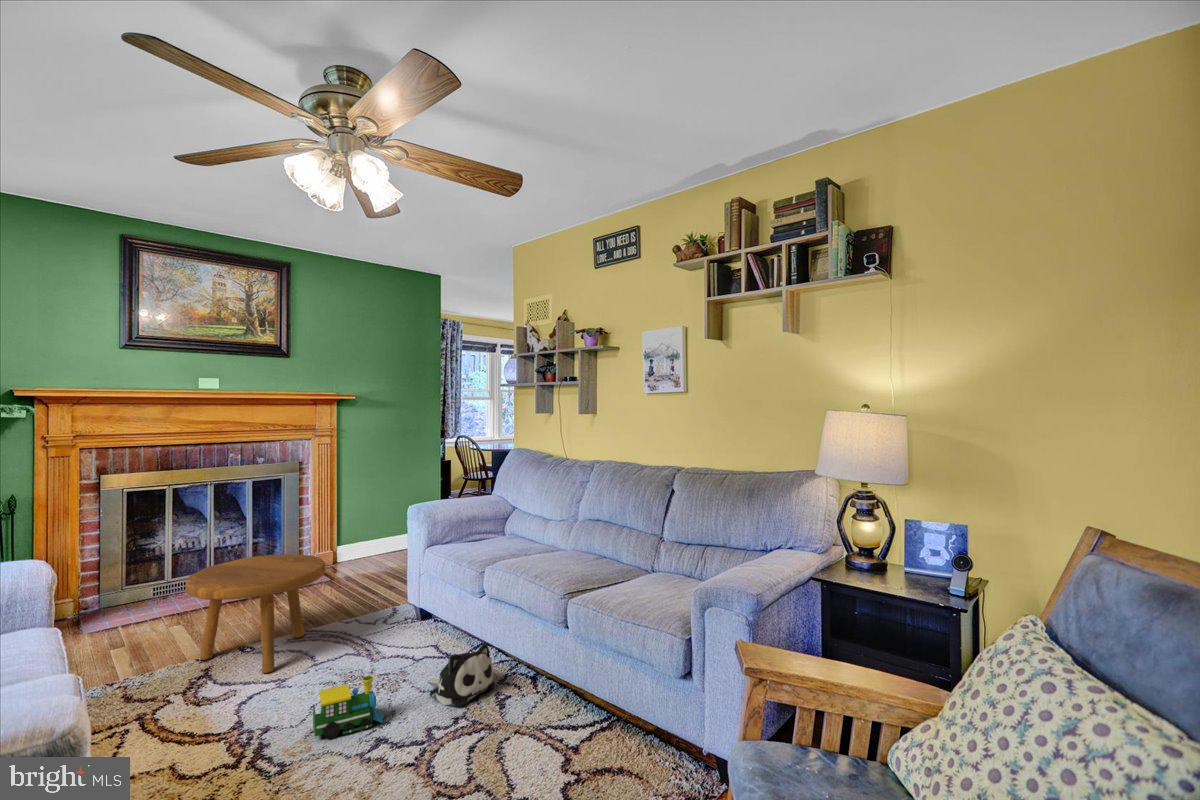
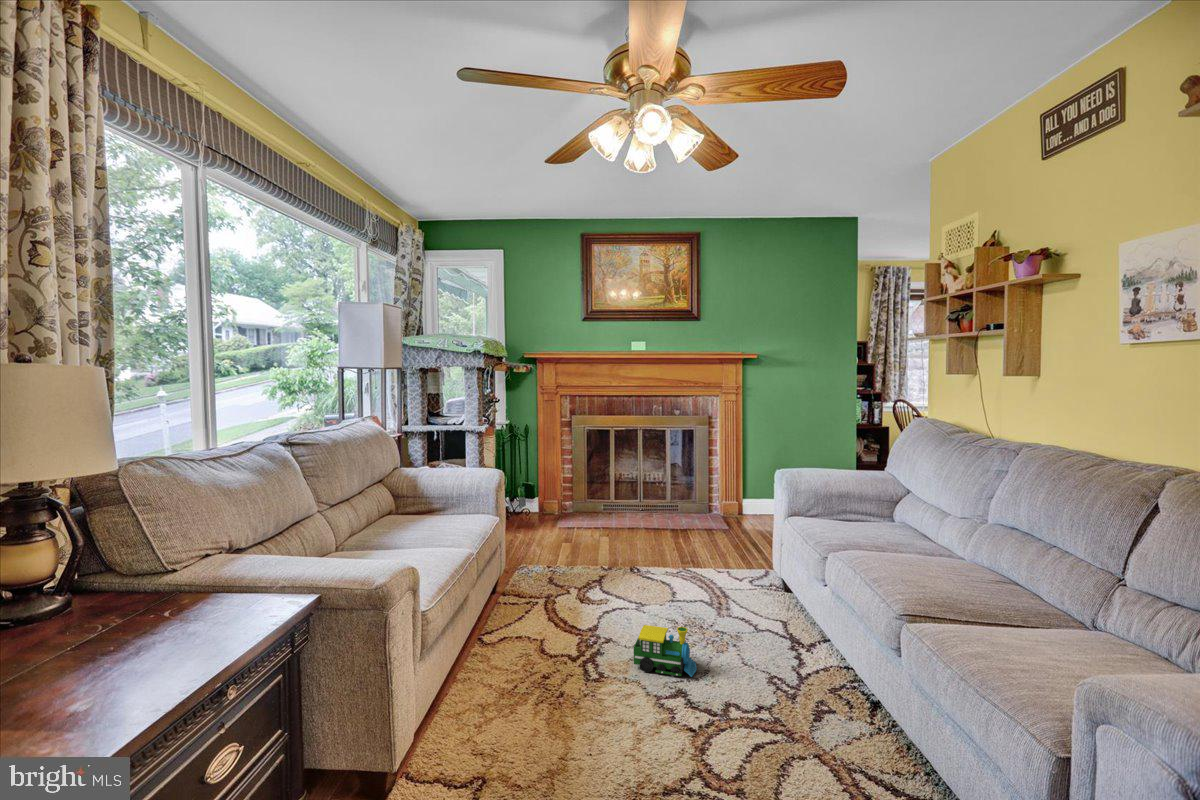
footstool: present [186,554,326,673] -> none [588,494,691,595]
plush toy: present [427,644,495,707] -> none [748,636,821,695]

